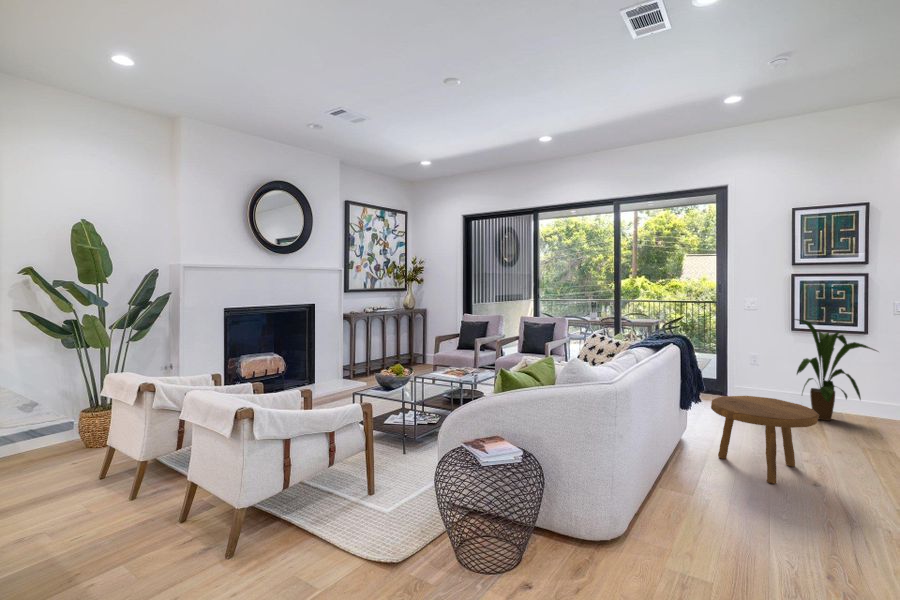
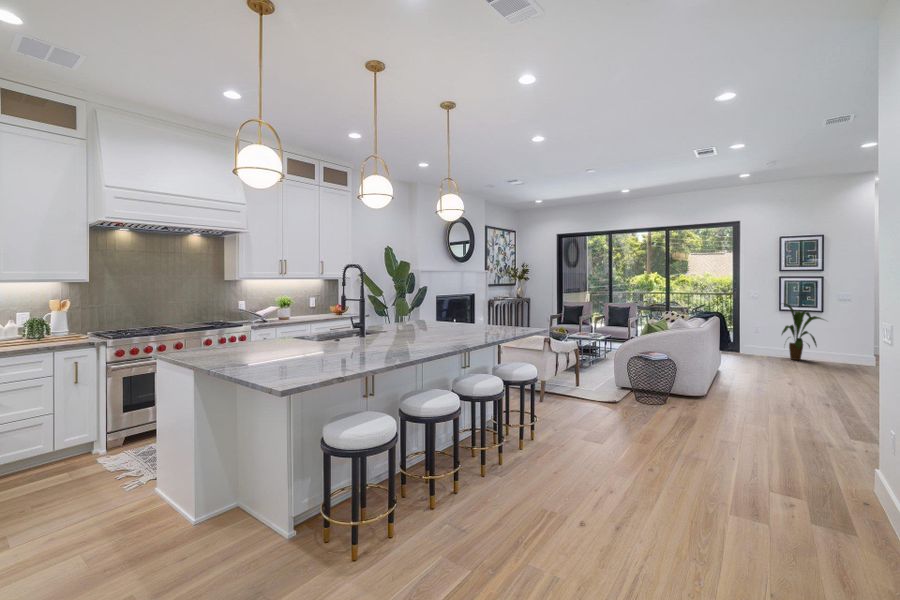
footstool: present [711,396,819,484] -> none [738,343,792,382]

